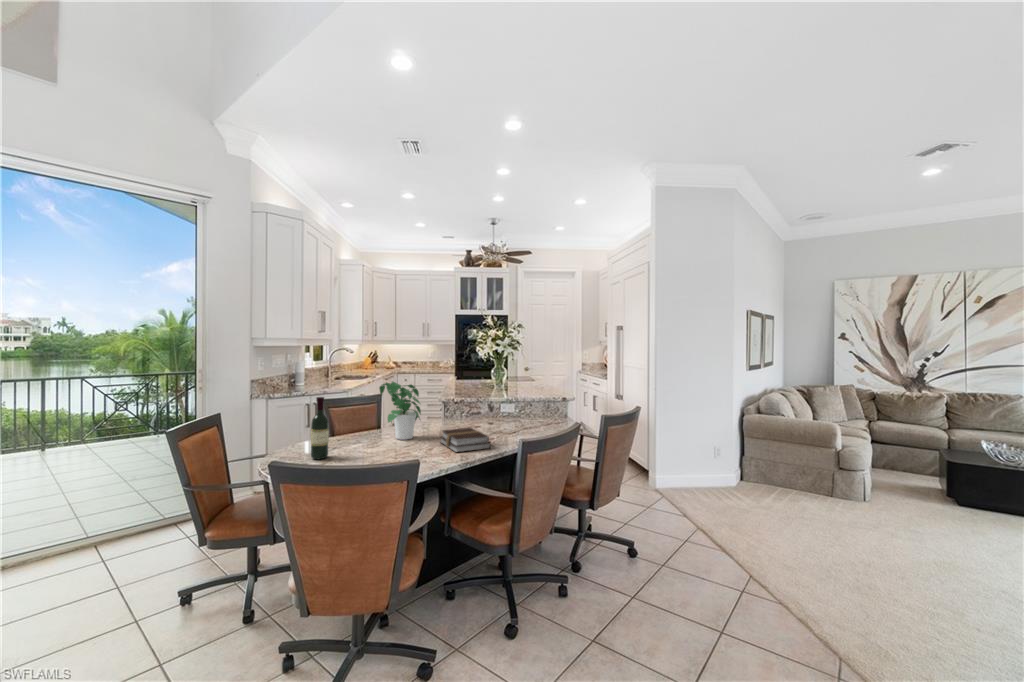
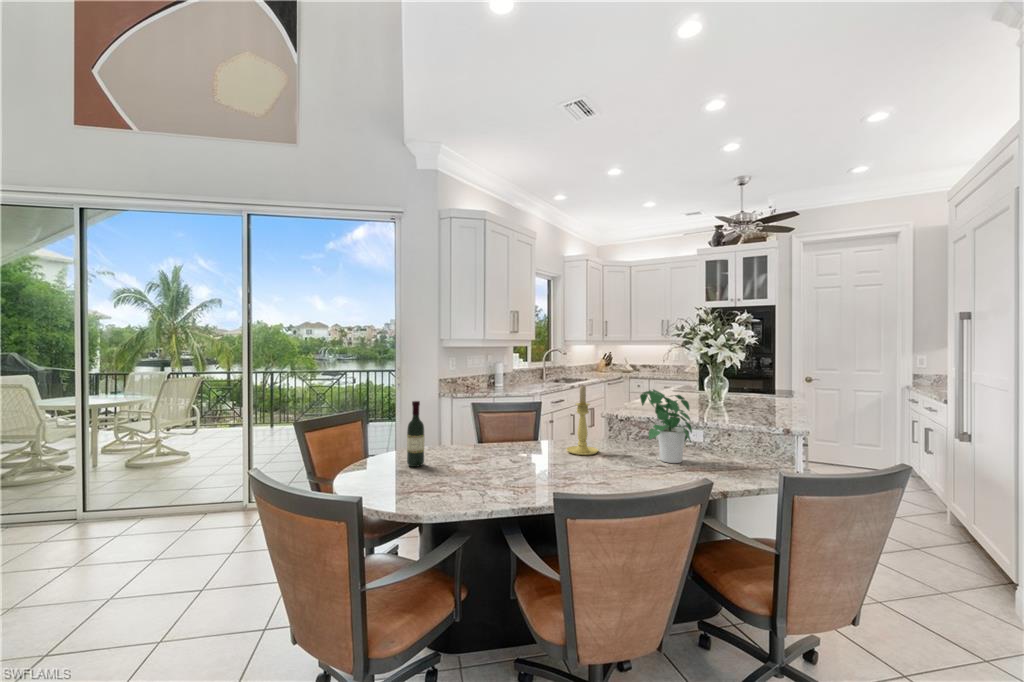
candle holder: none [431,376,456,431] -> present [566,386,599,455]
potted plant: present [379,381,421,440] -> present [640,390,692,463]
book: present [440,428,490,452] -> none [544,454,595,489]

